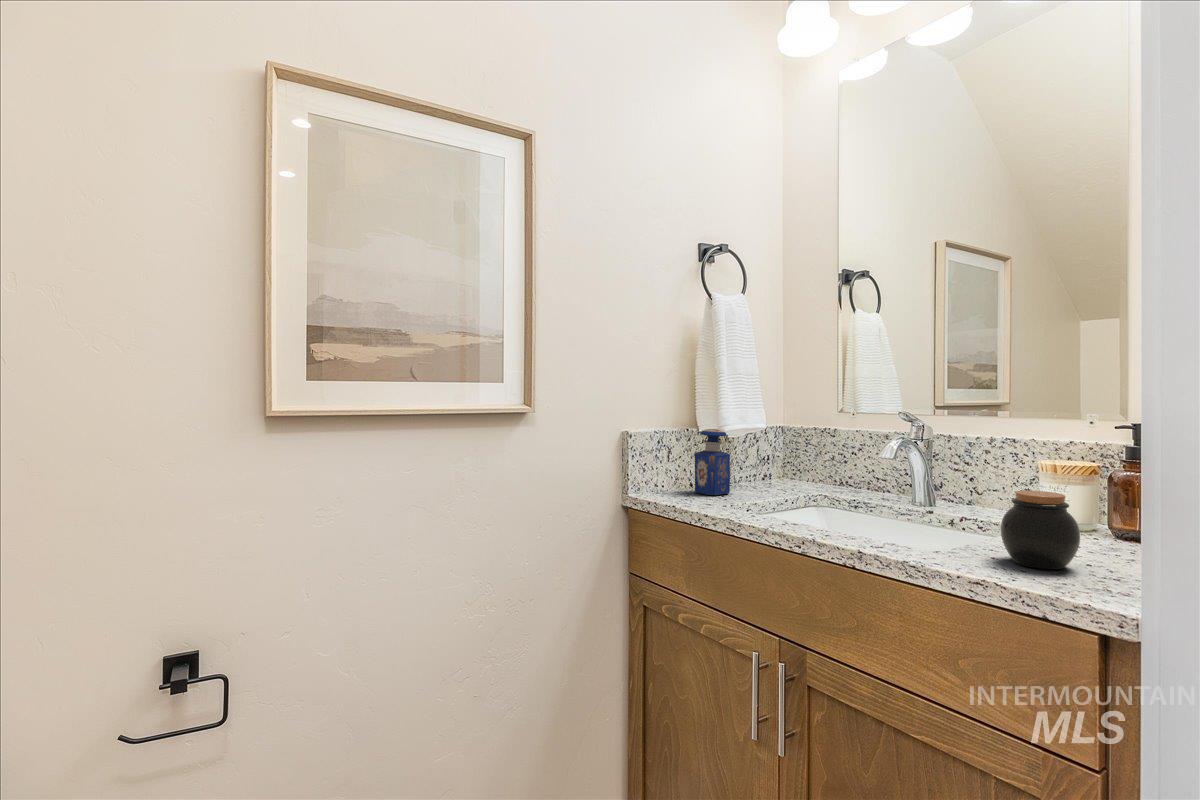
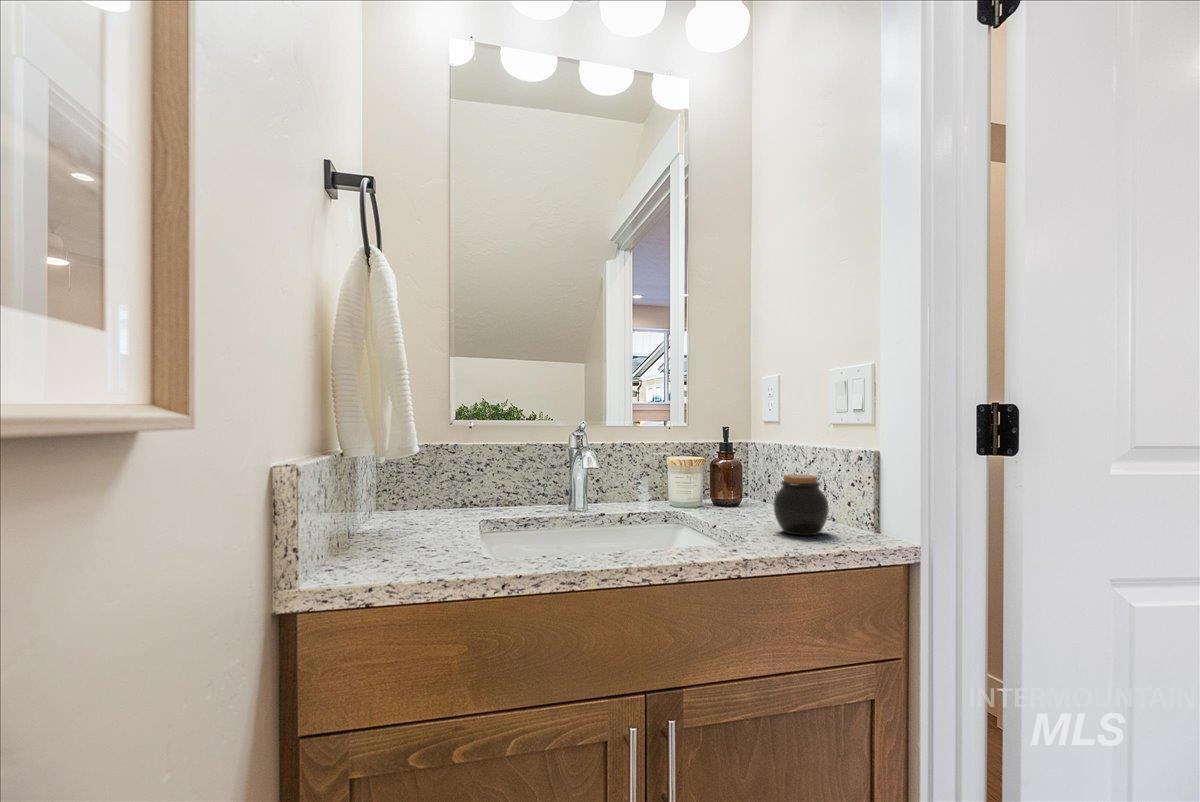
perfume bottle: present [694,429,730,495] -> none [369,452,420,552]

